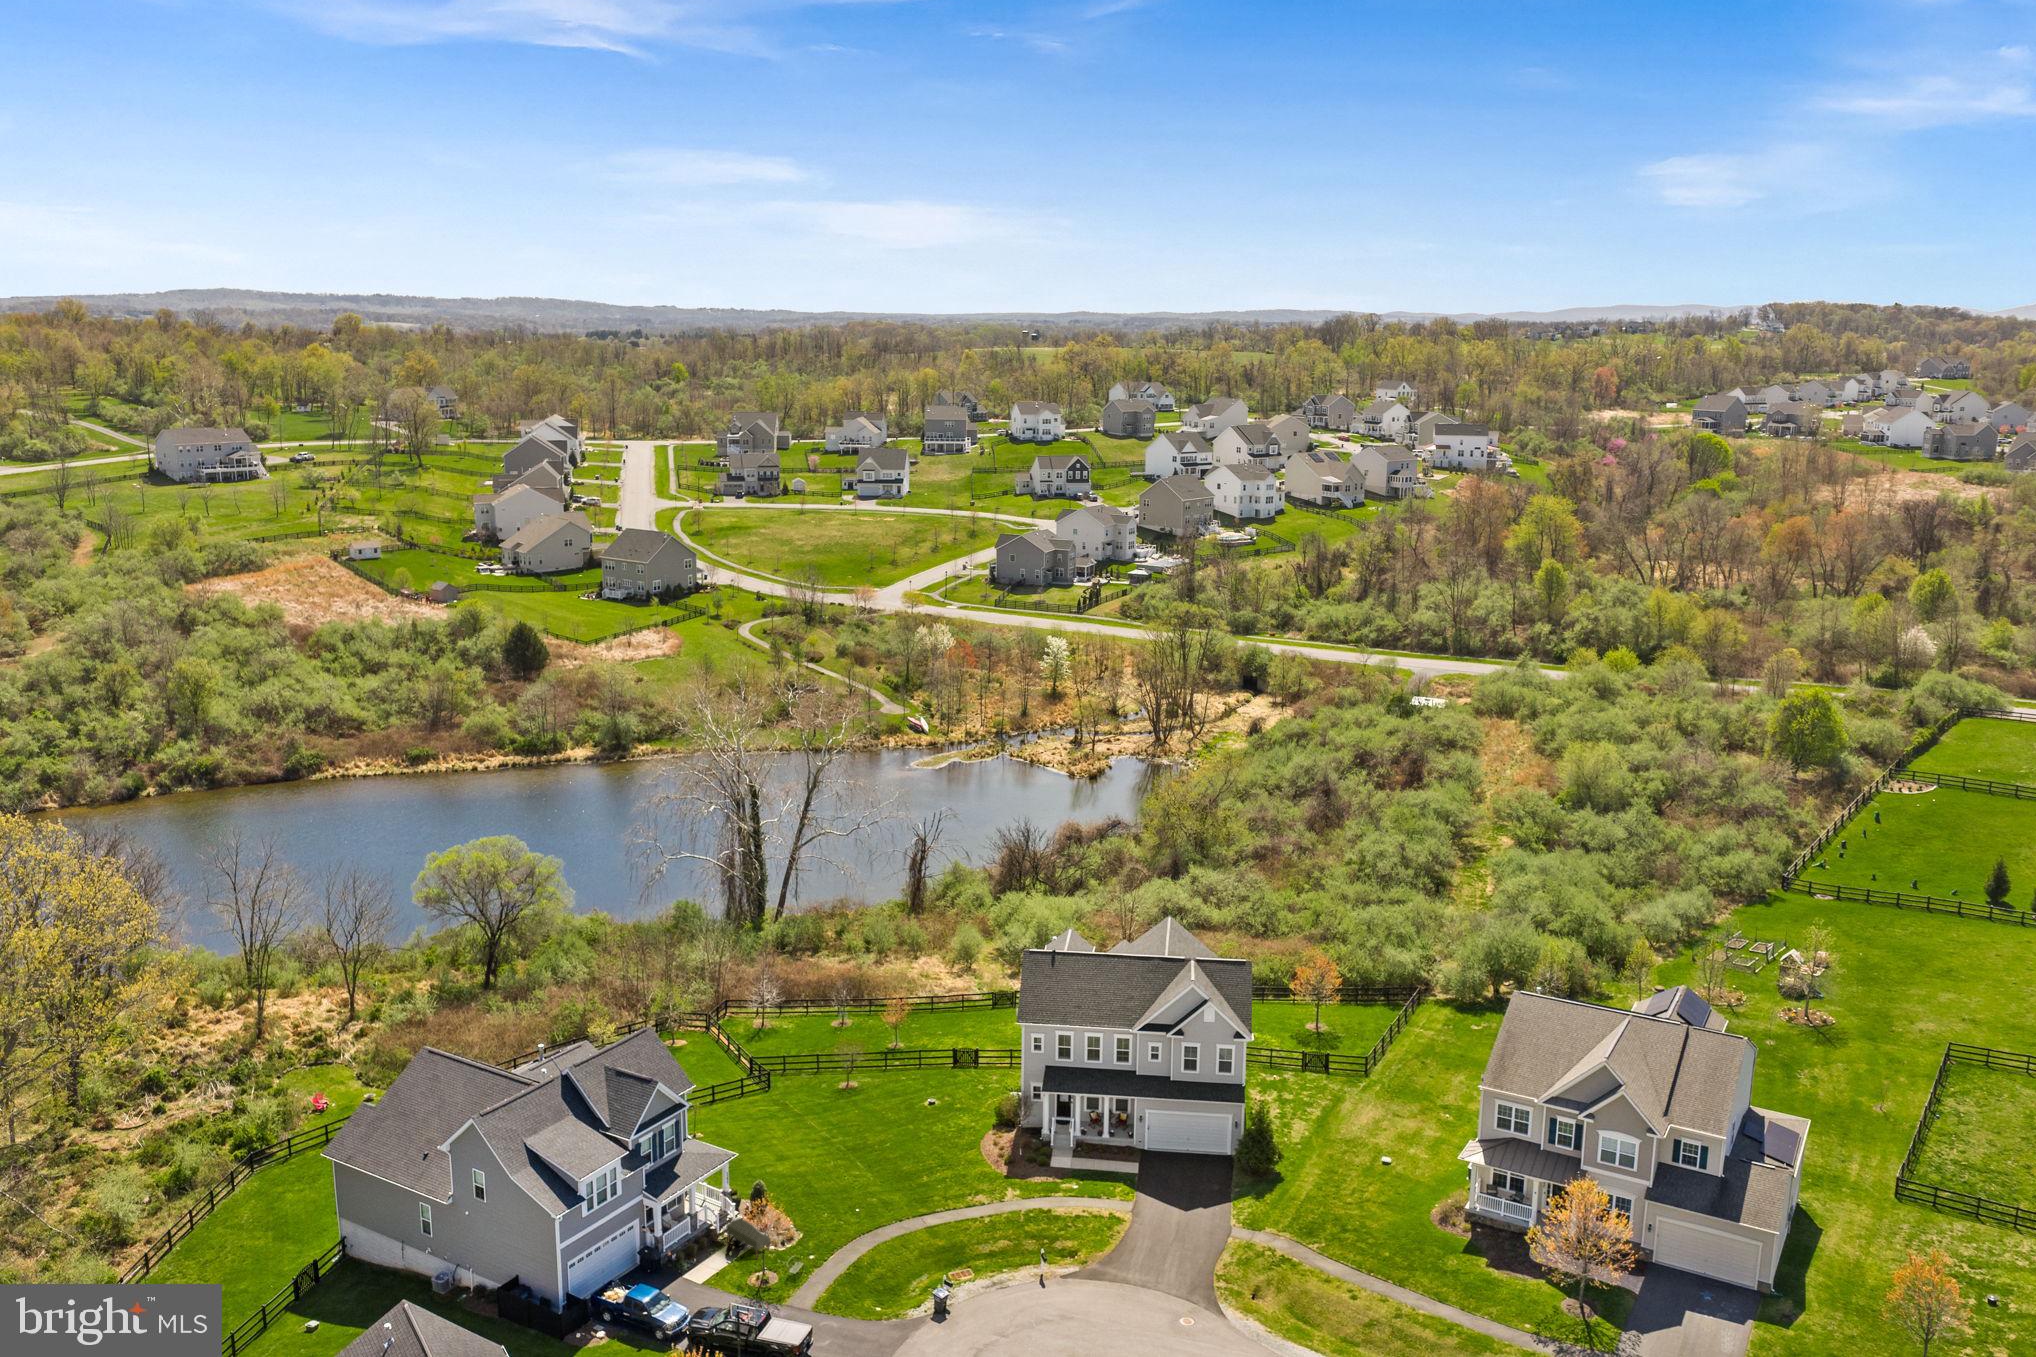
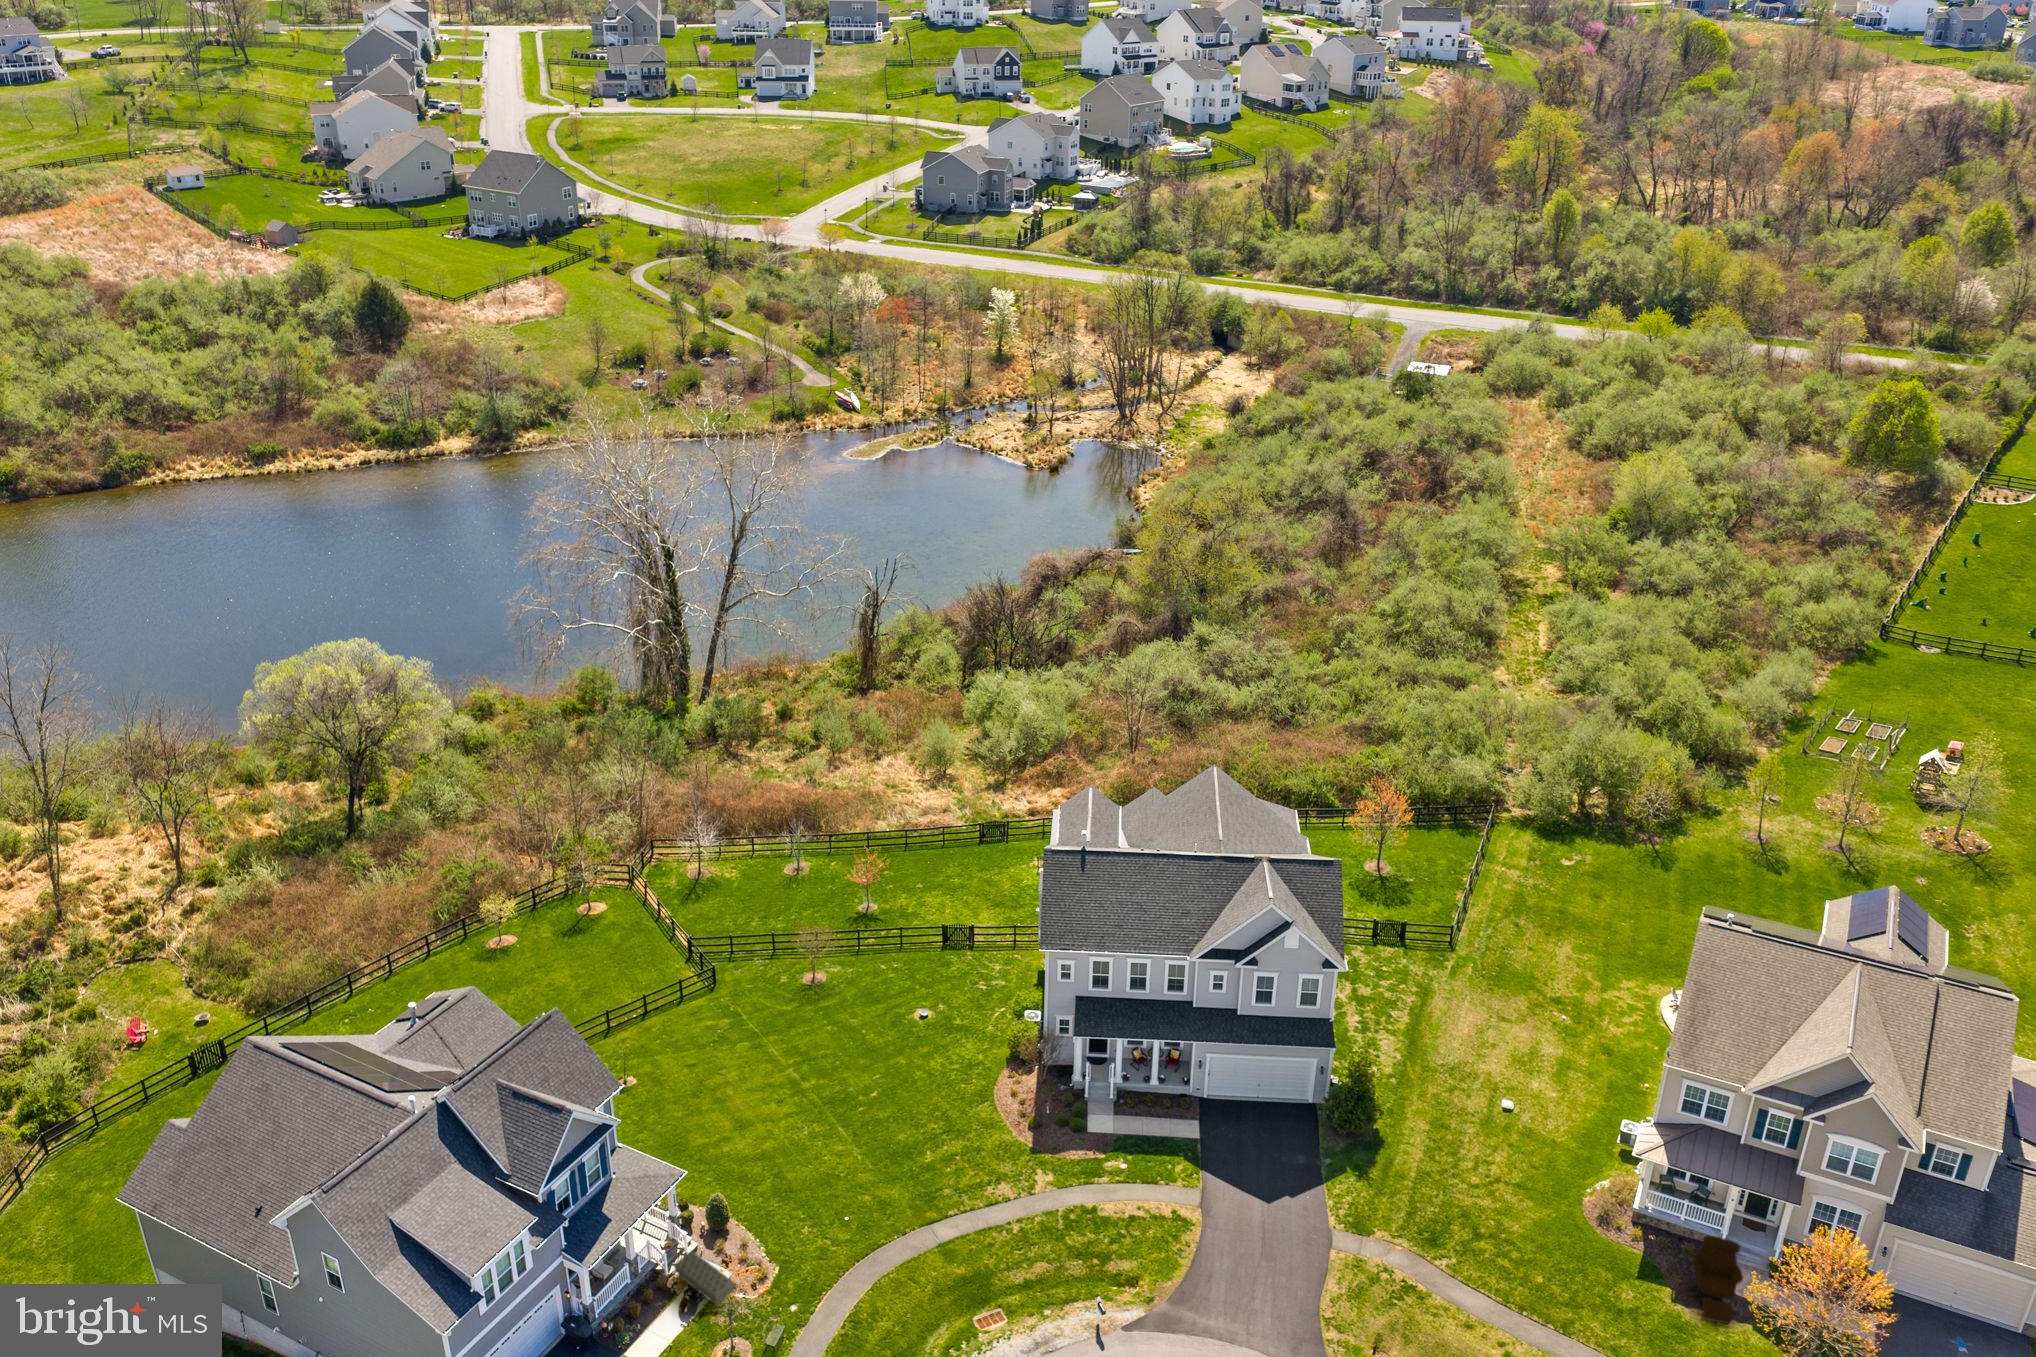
lounge chair: none [1505,1211,1543,1279] -> present [1692,1236,1743,1324]

